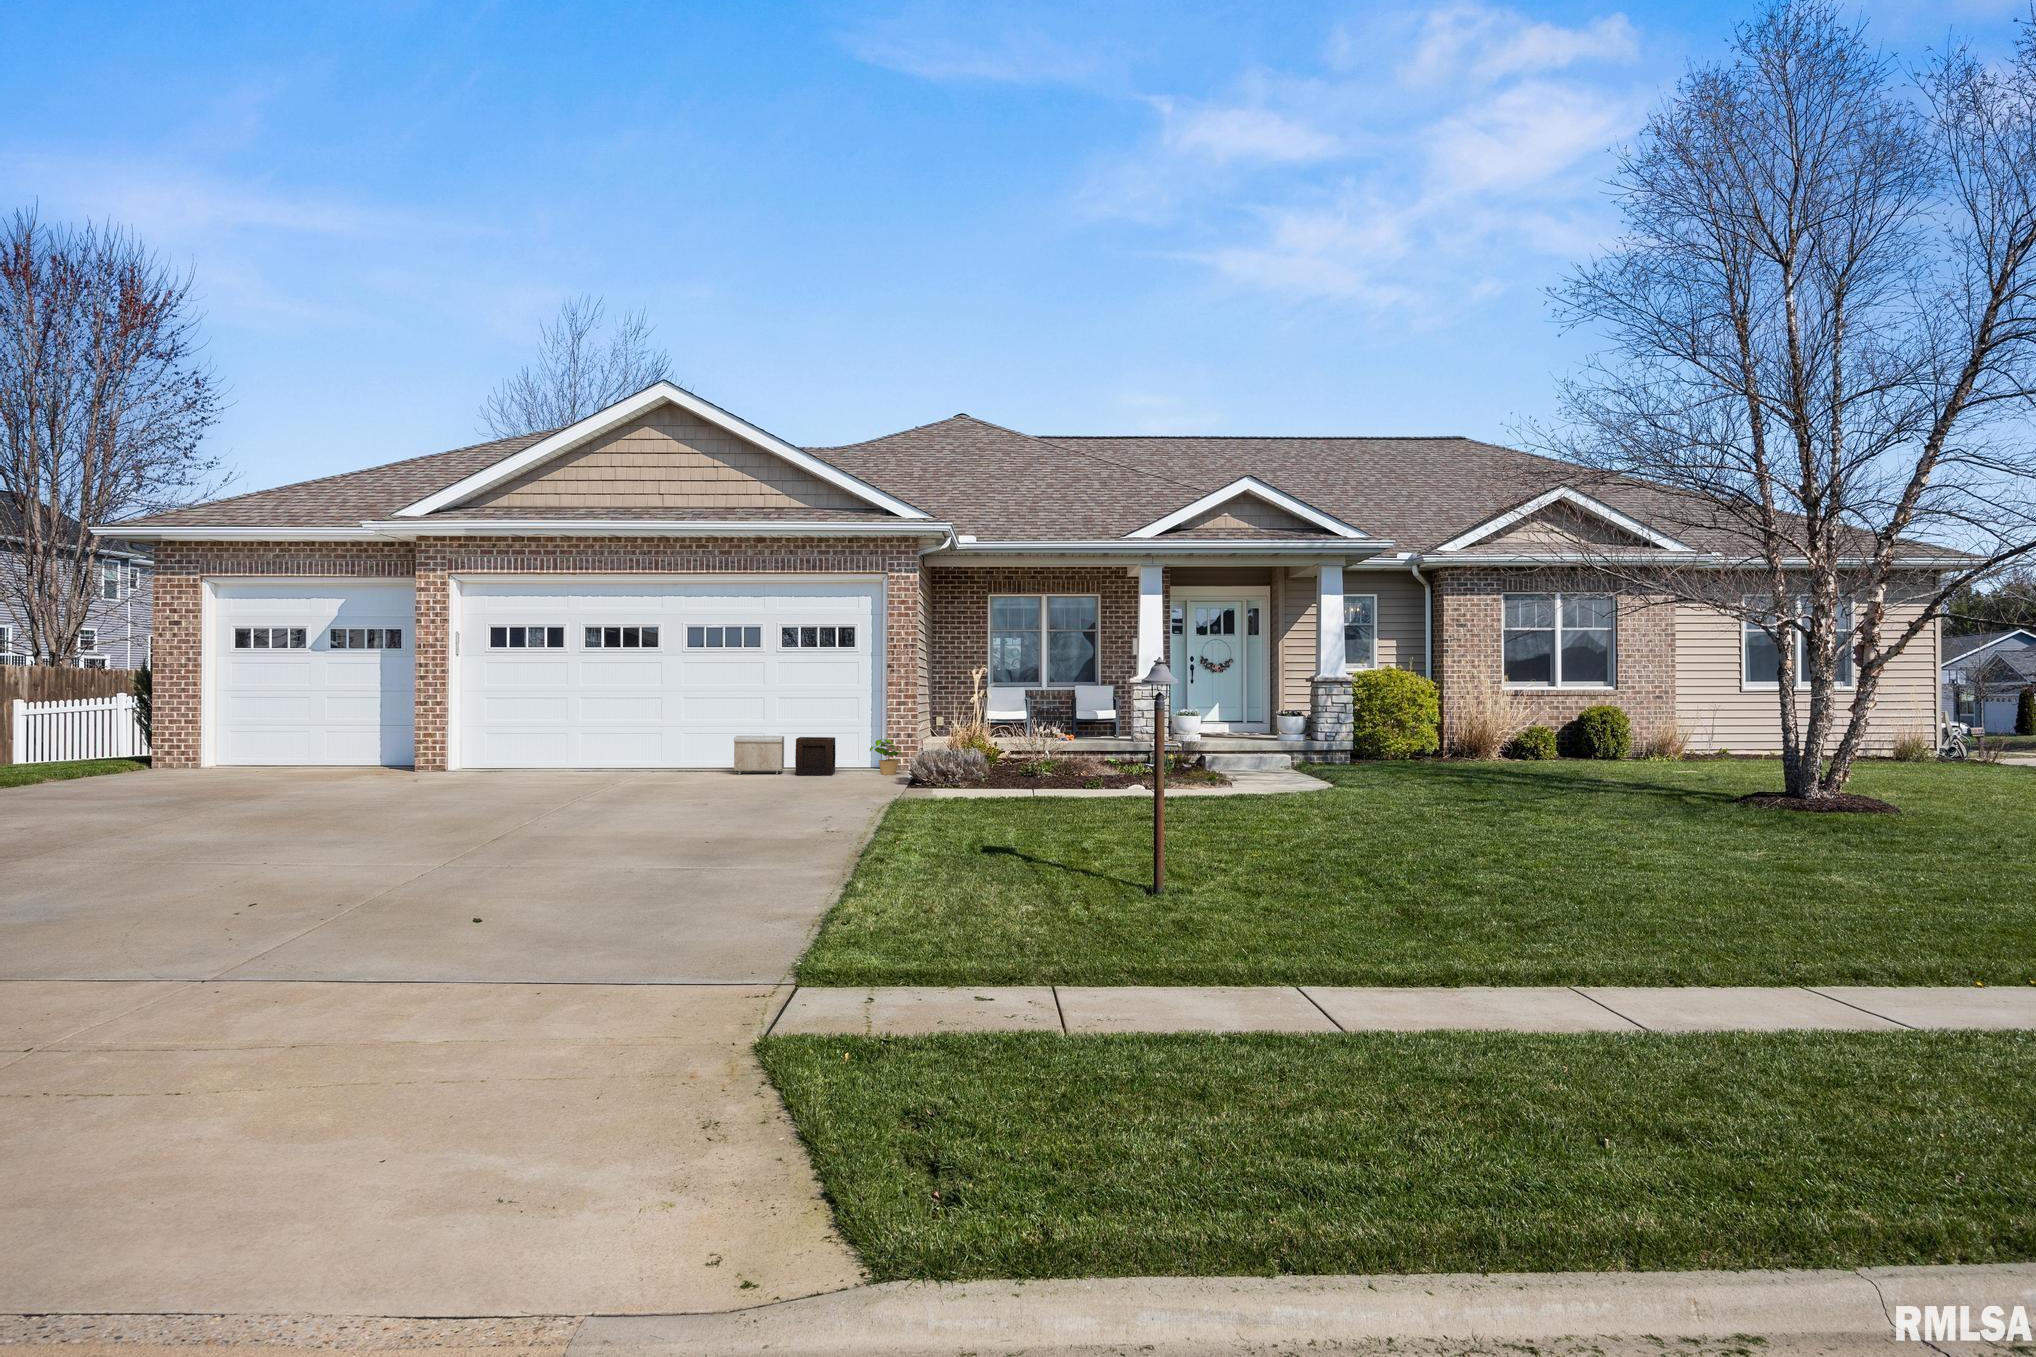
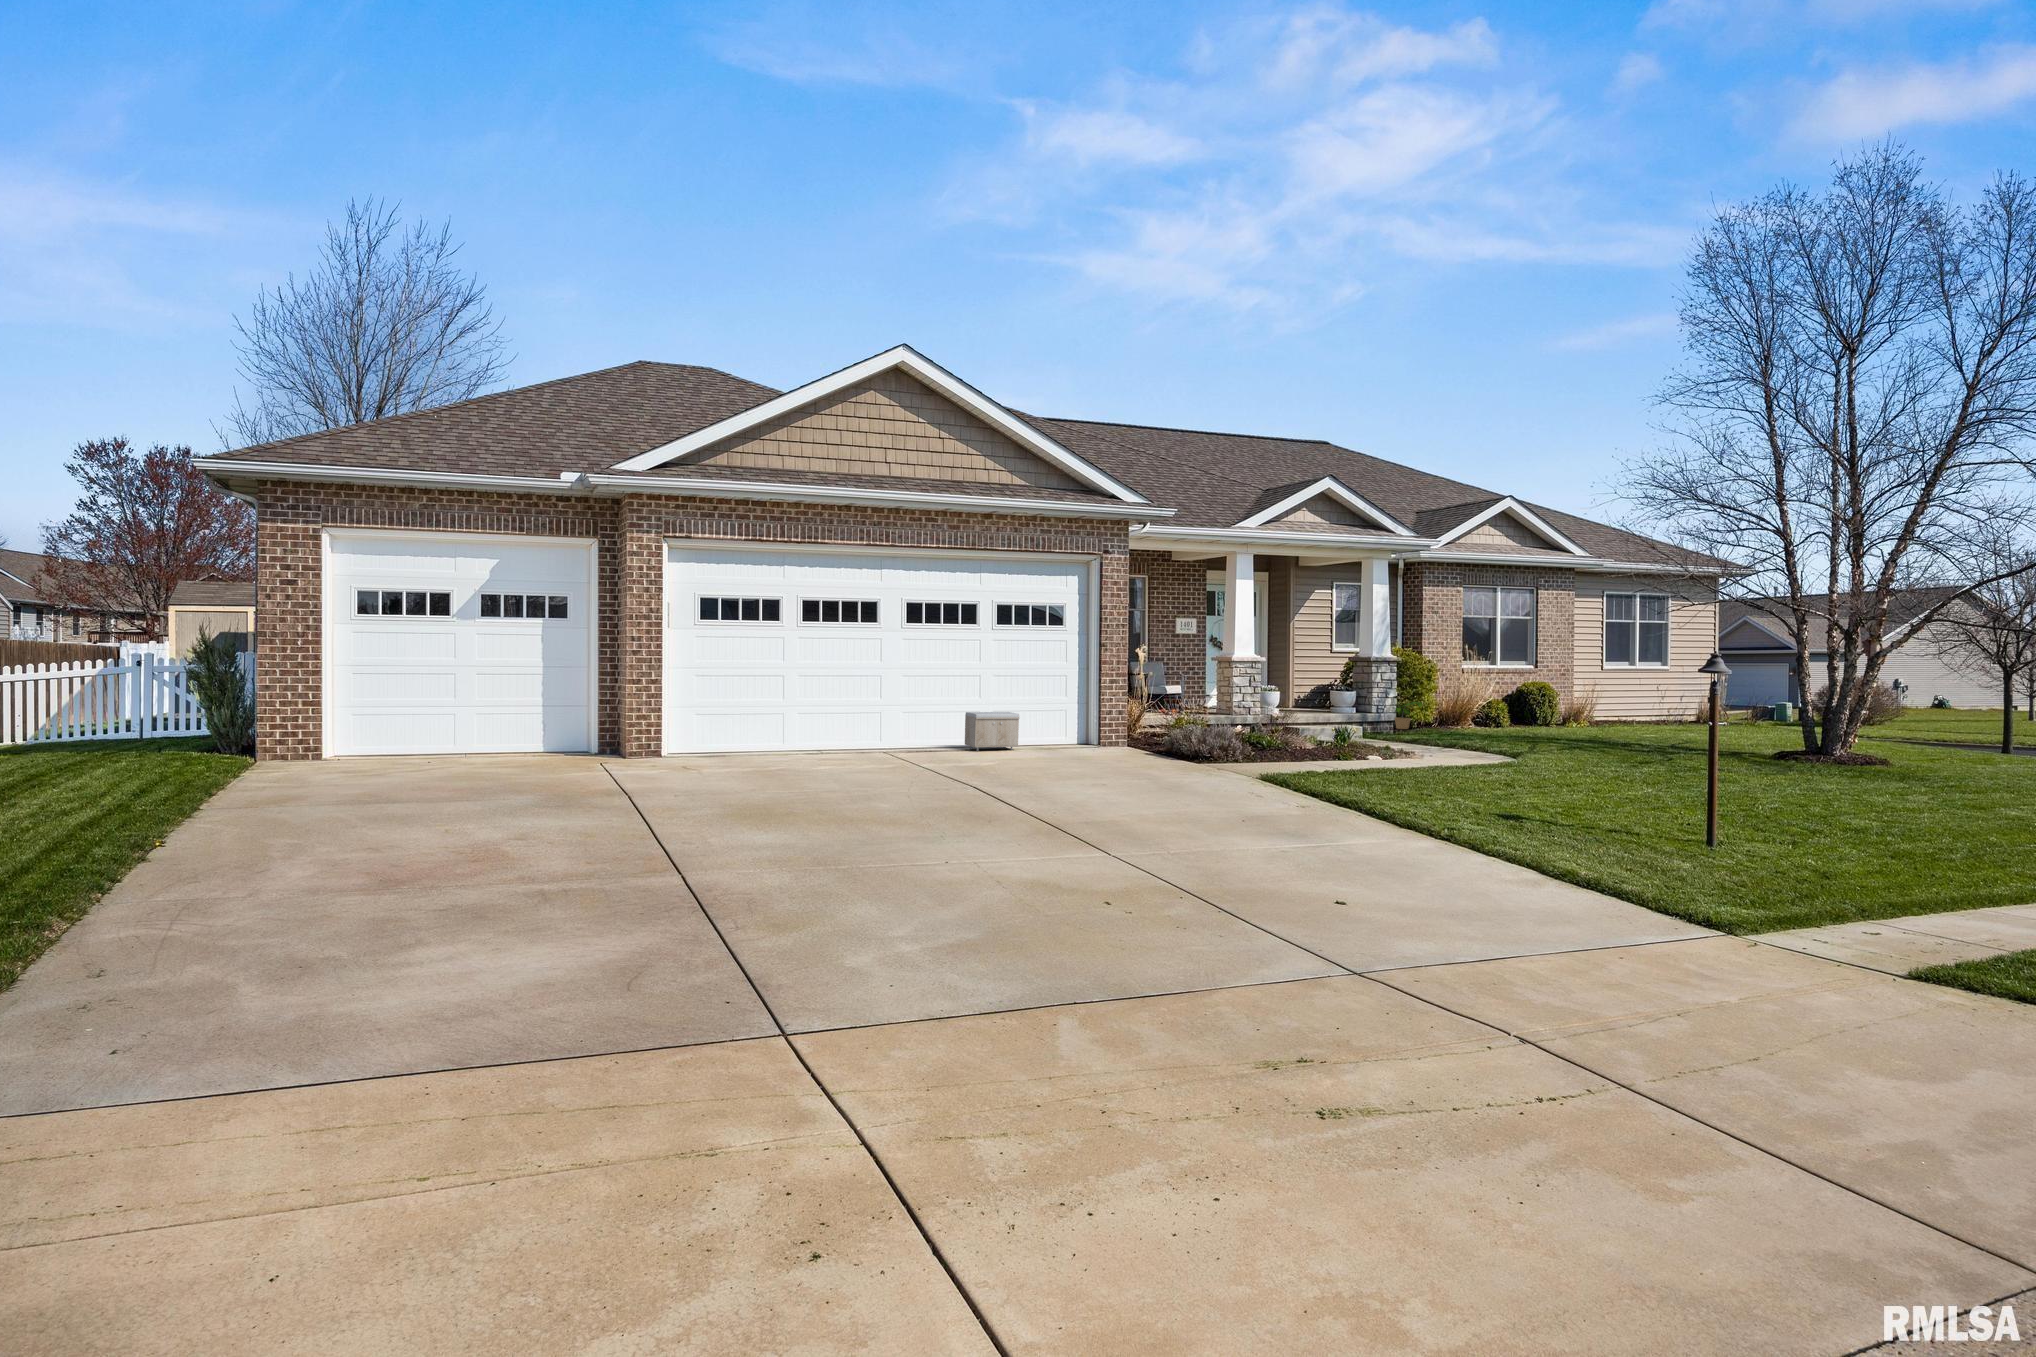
wooden crate: present [795,737,836,775] -> none [1022,713,1069,751]
potted plant: present [870,739,901,775] -> present [1395,702,1422,729]

